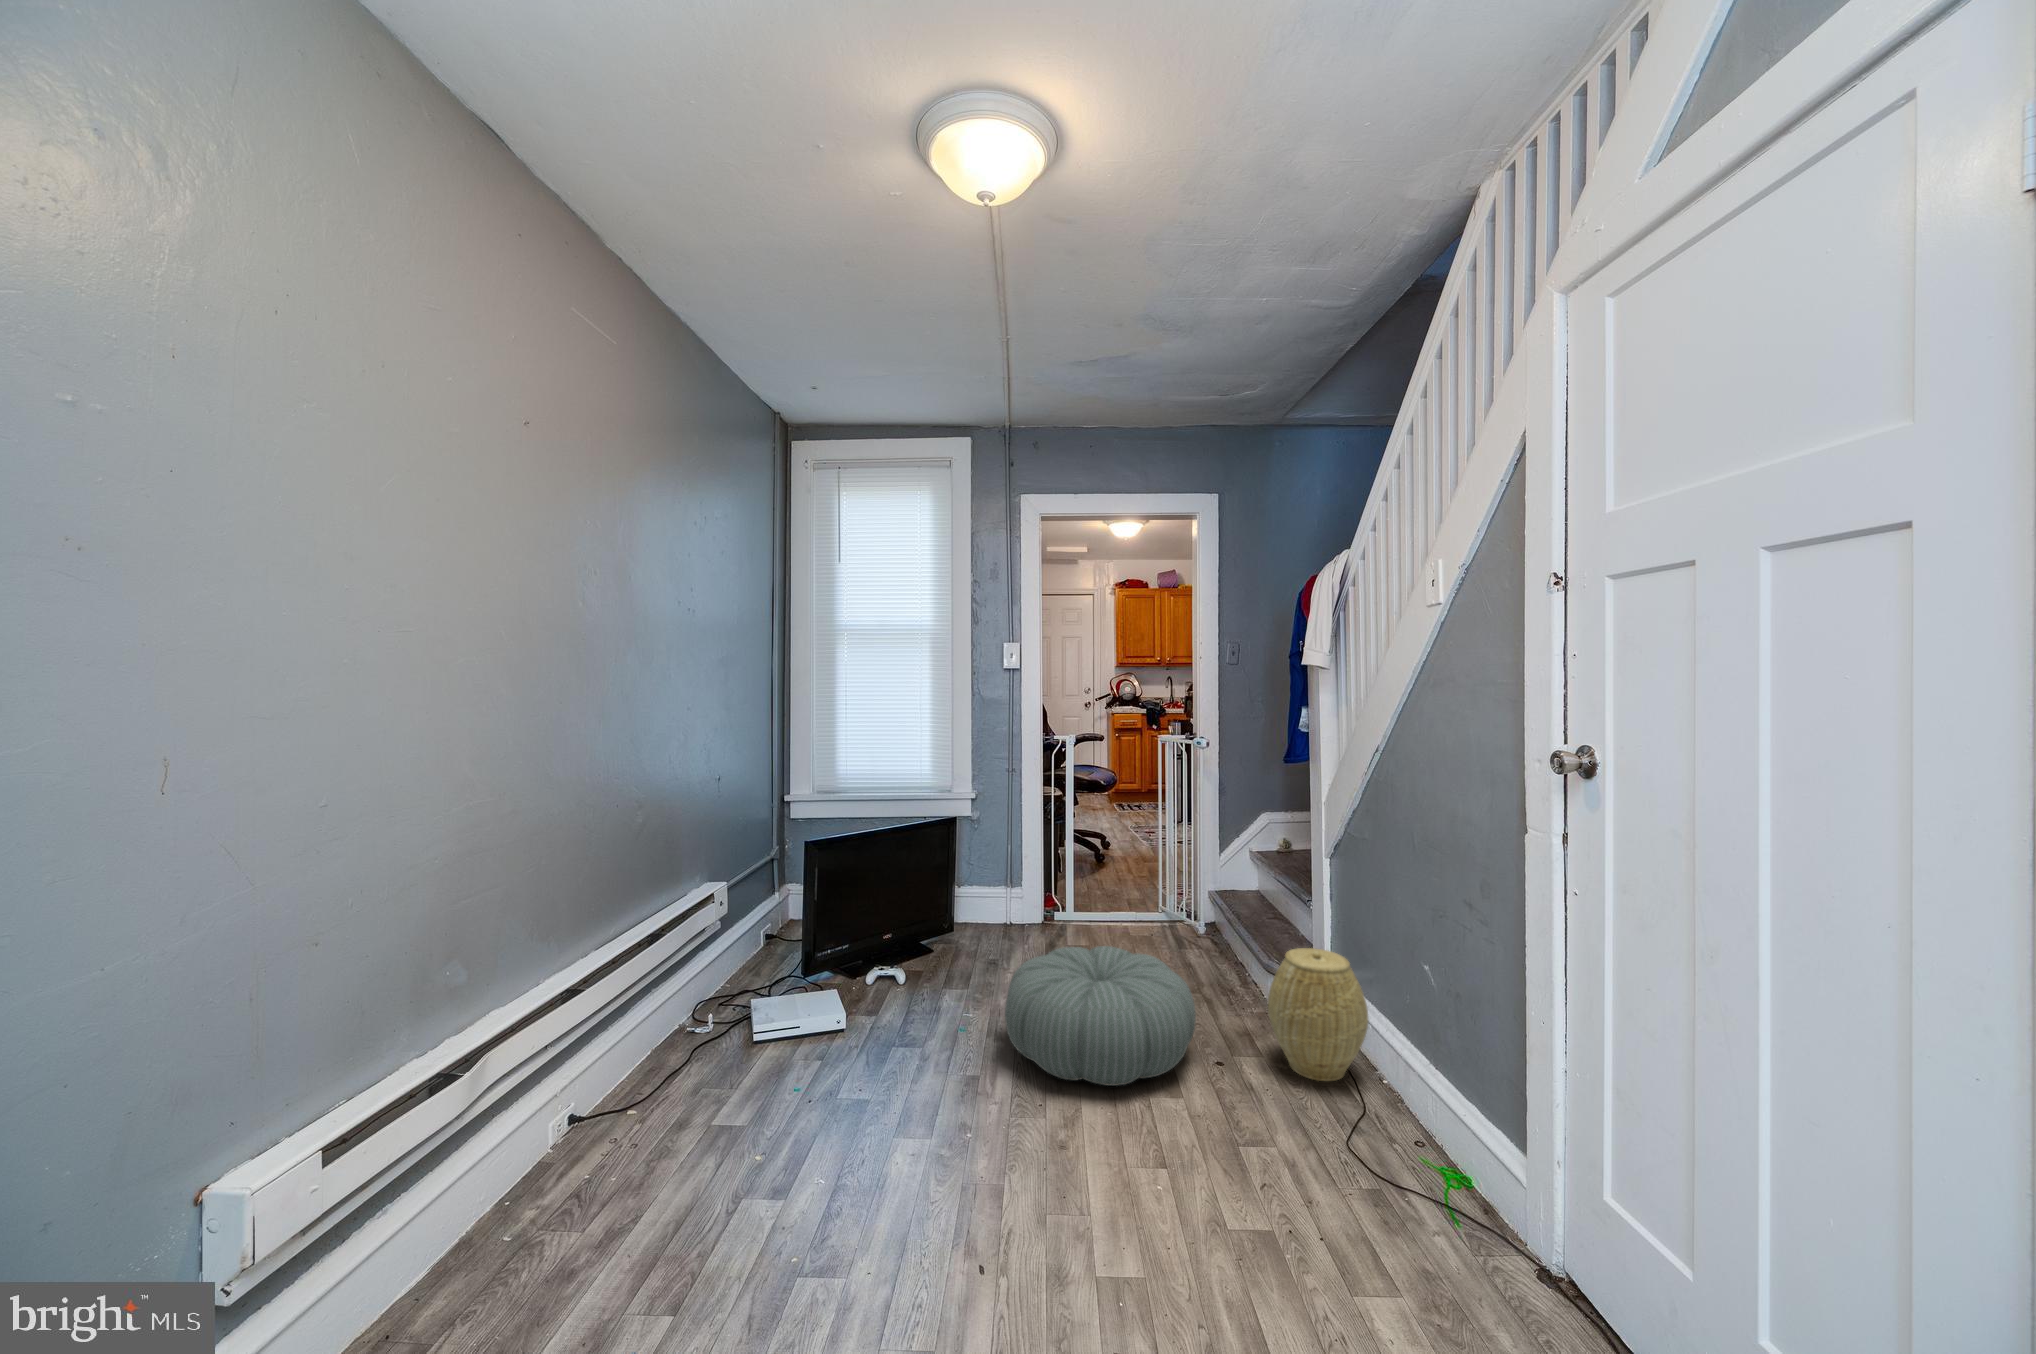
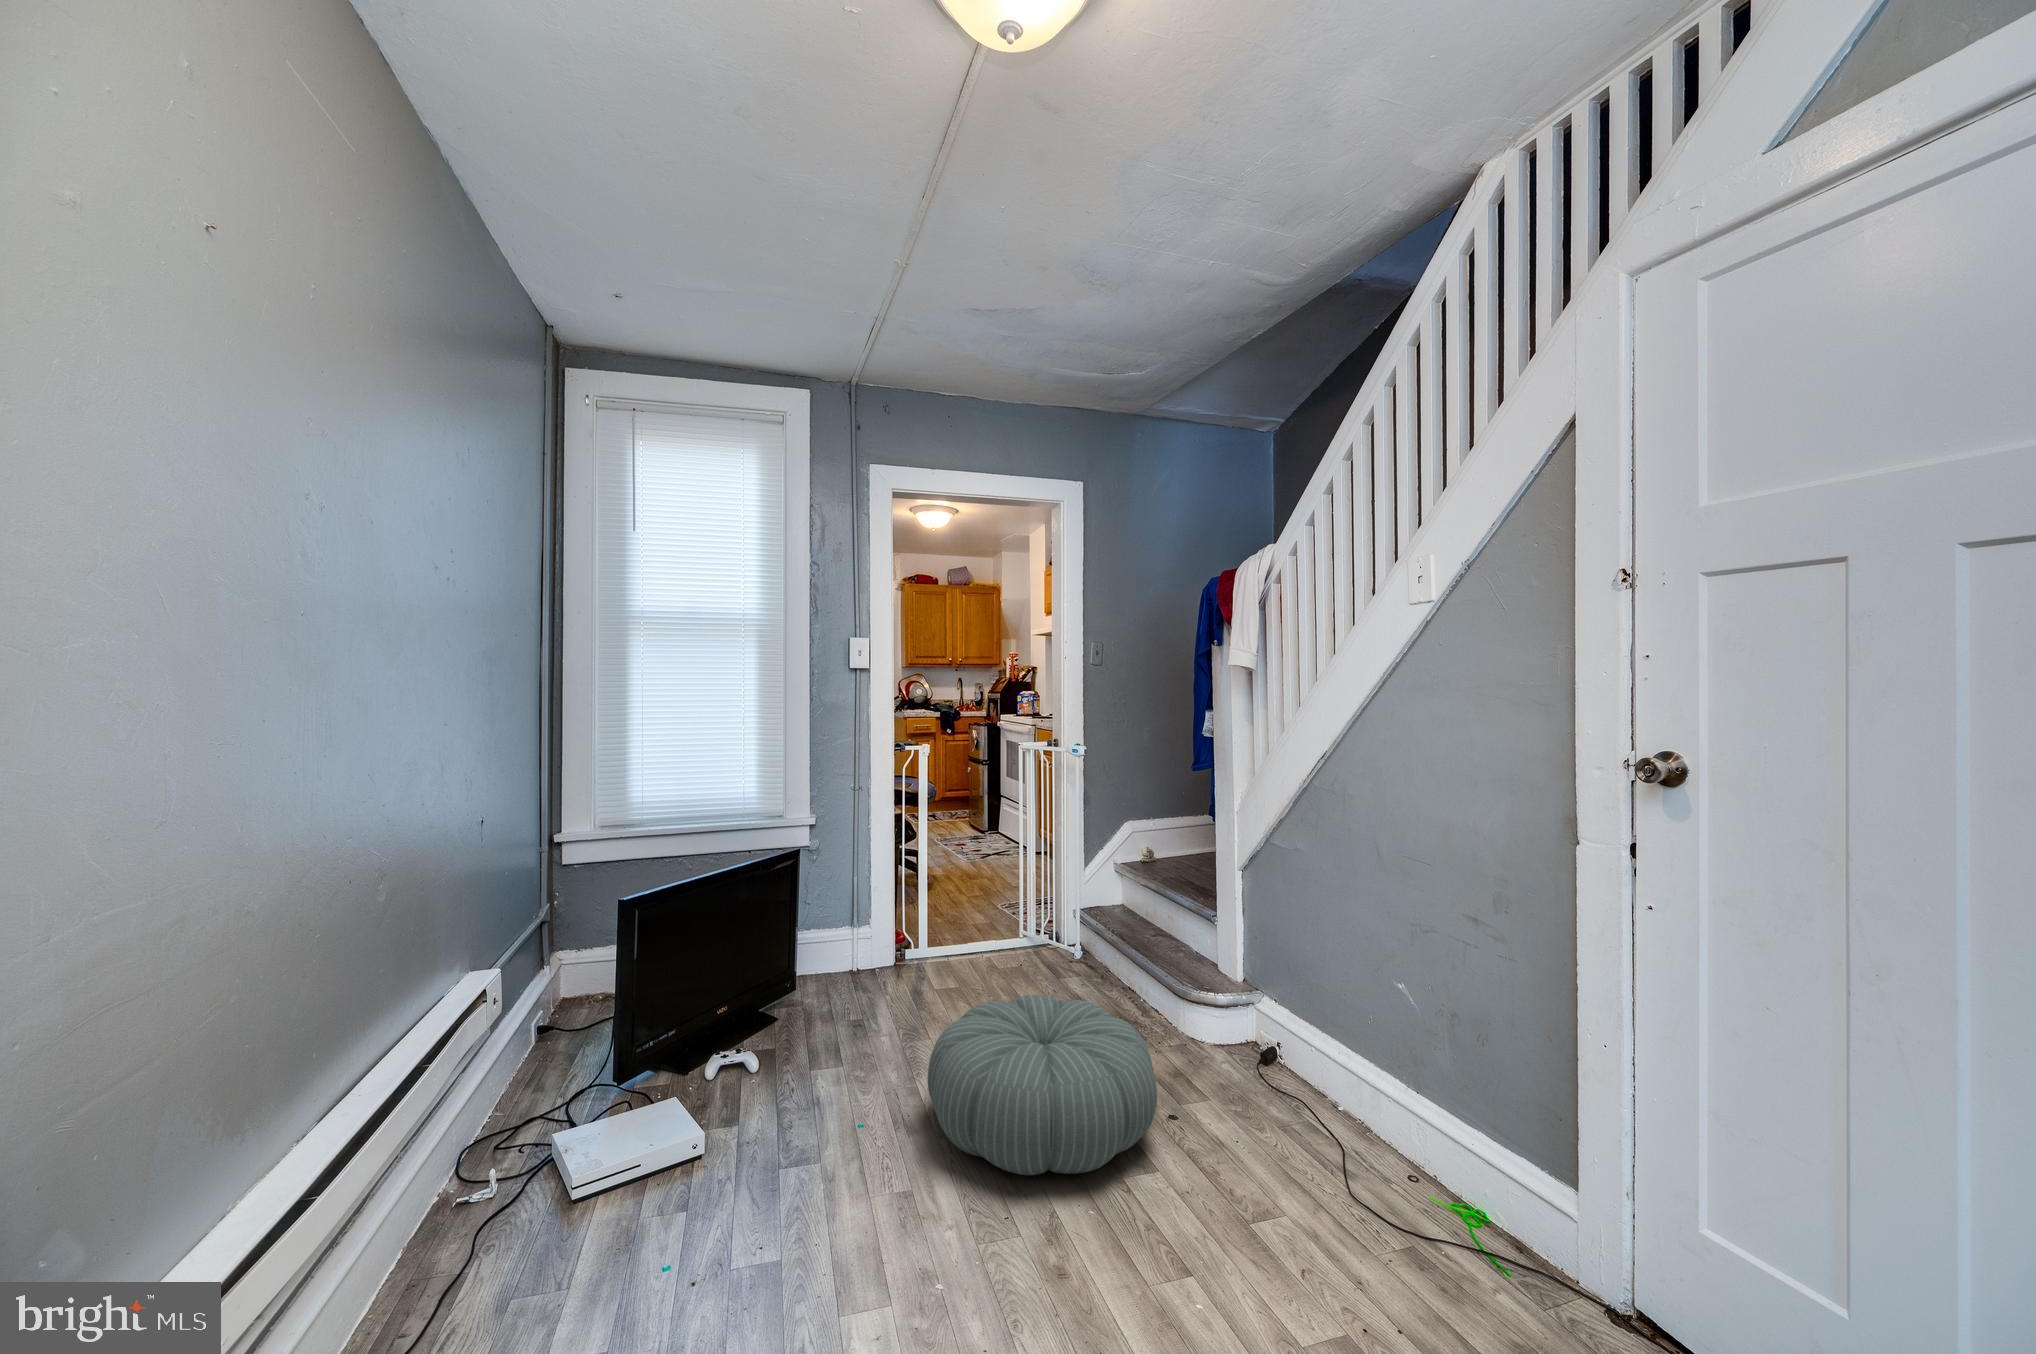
woven basket: present [1268,948,1368,1081] -> none [1220,975,1326,1120]

